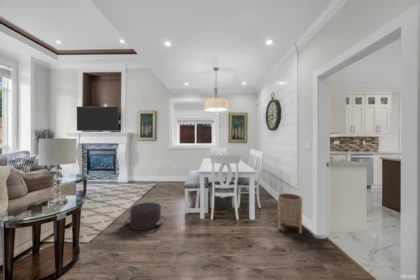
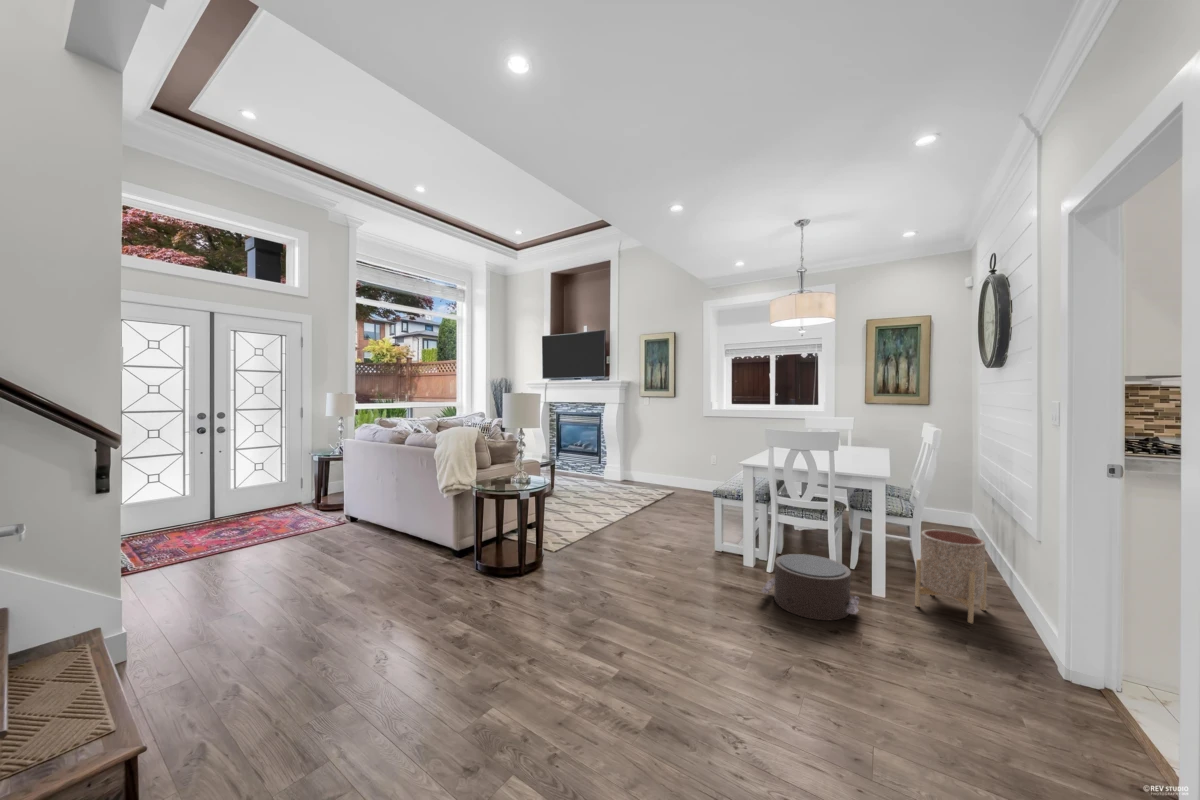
pouf: present [124,202,164,230] -> present [762,554,859,620]

